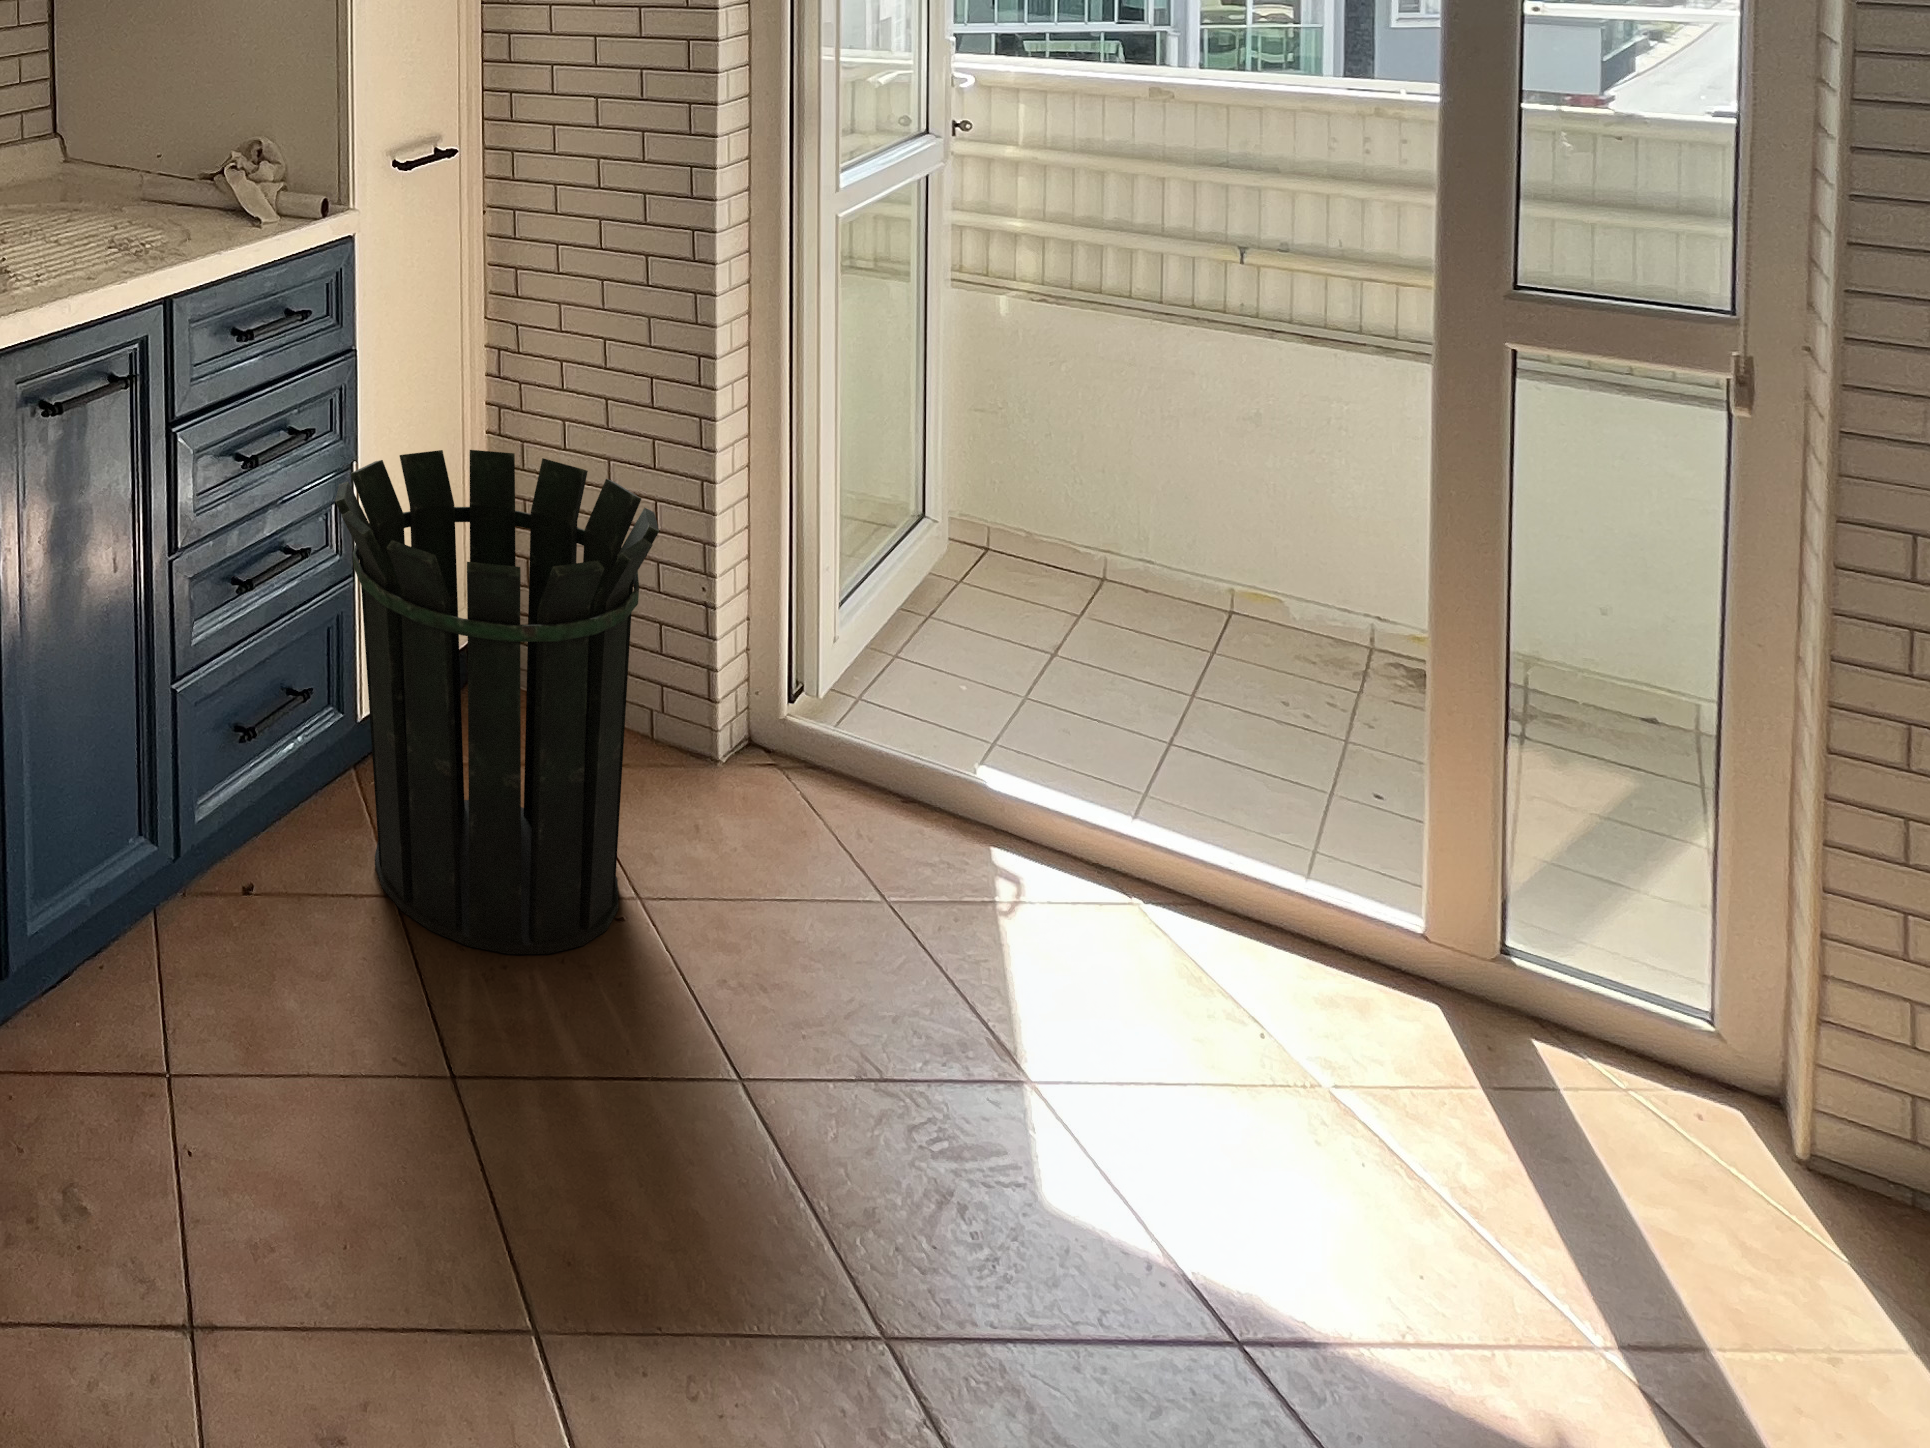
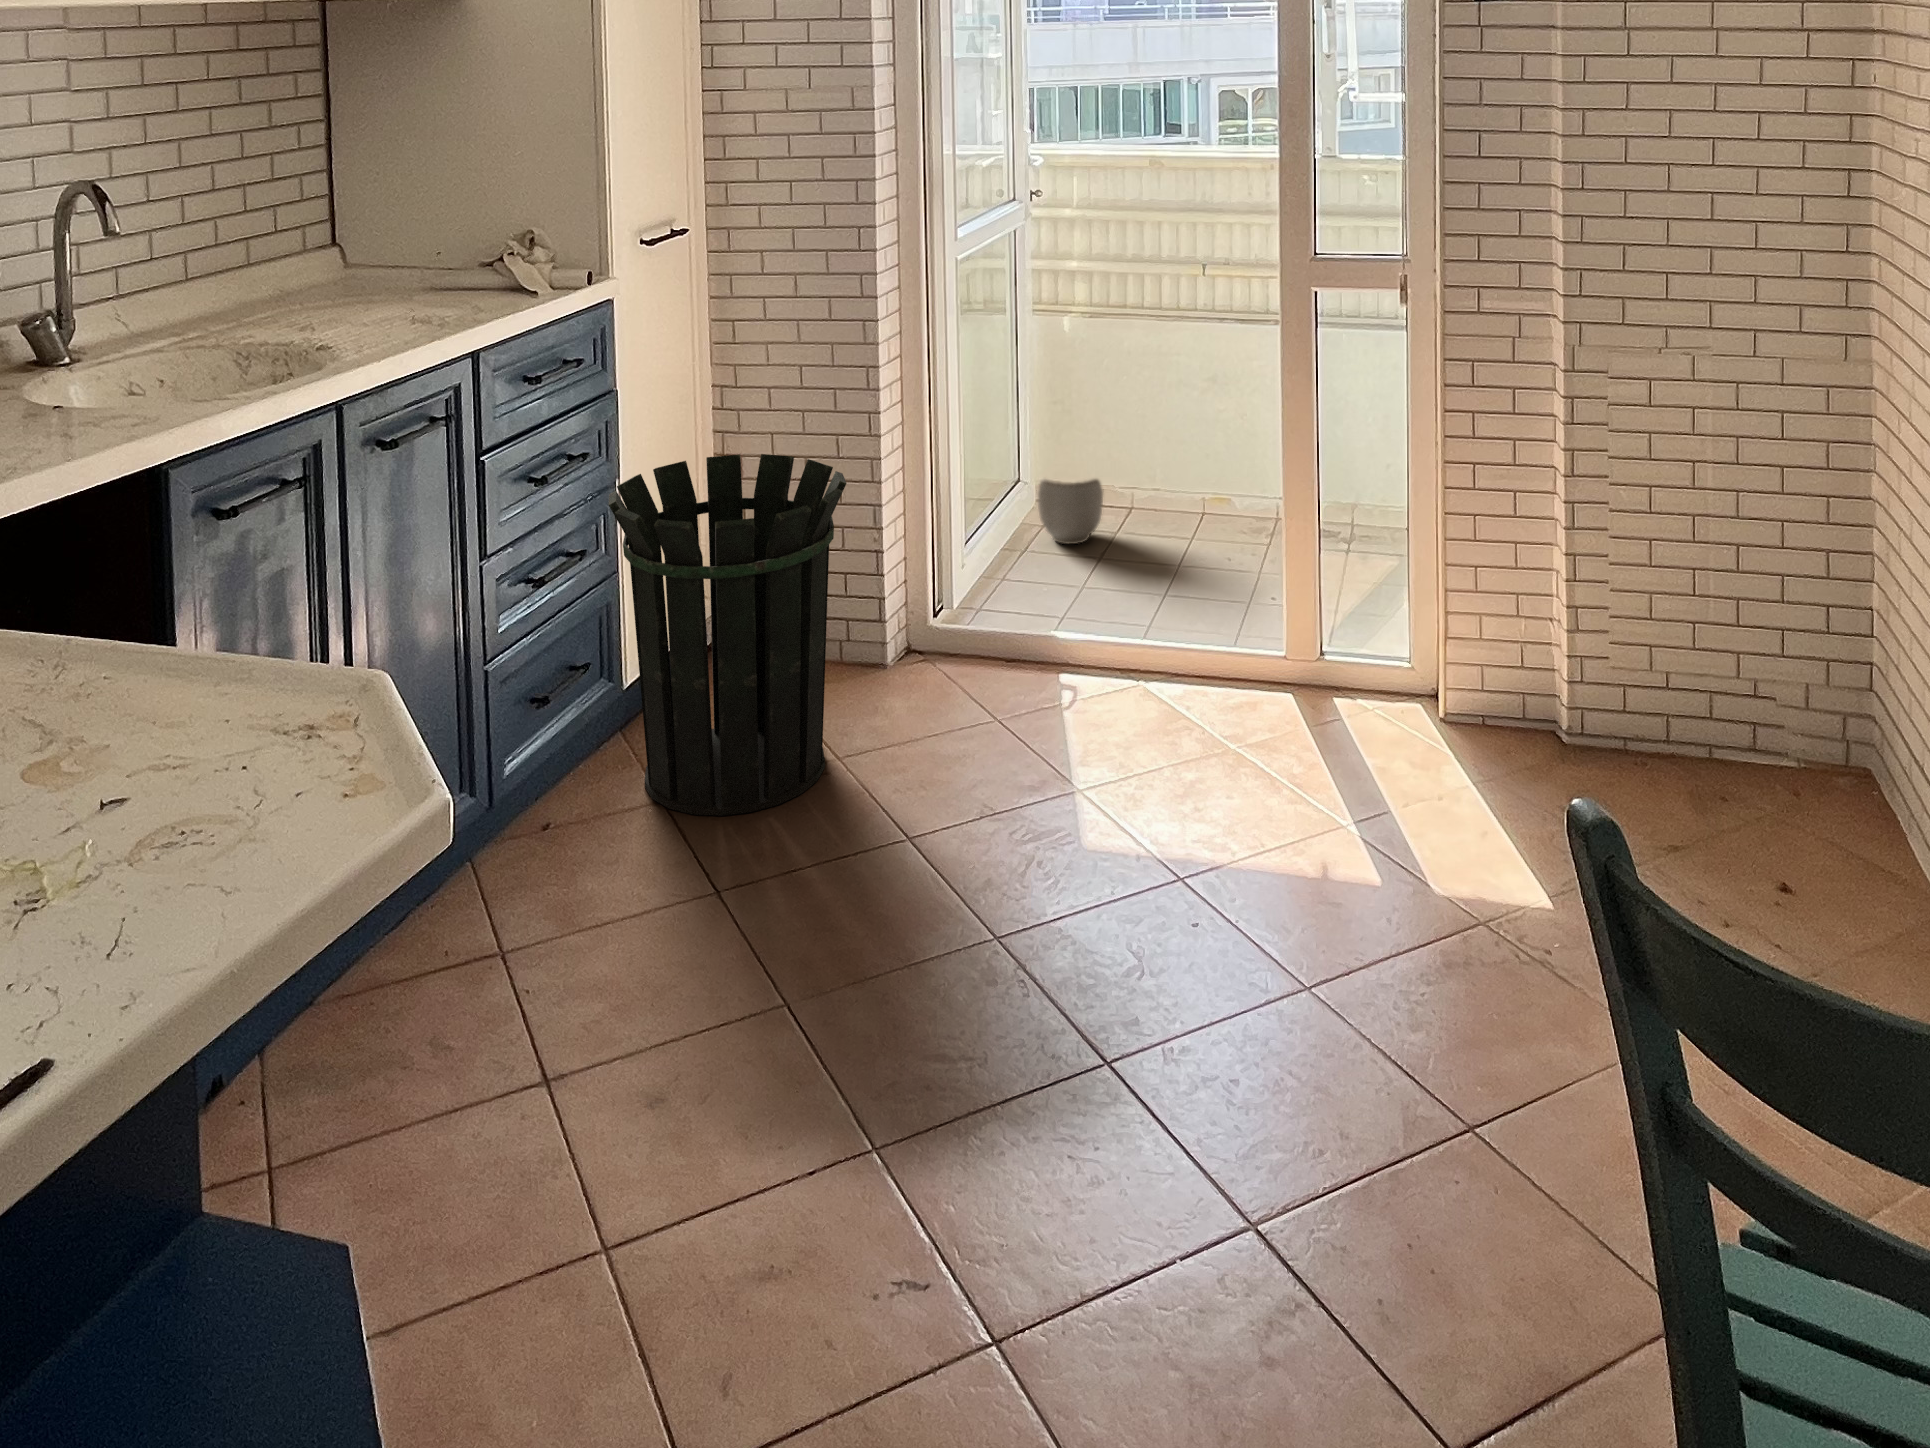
planter: none [951,507,1064,628] -> present [1038,479,1104,544]

